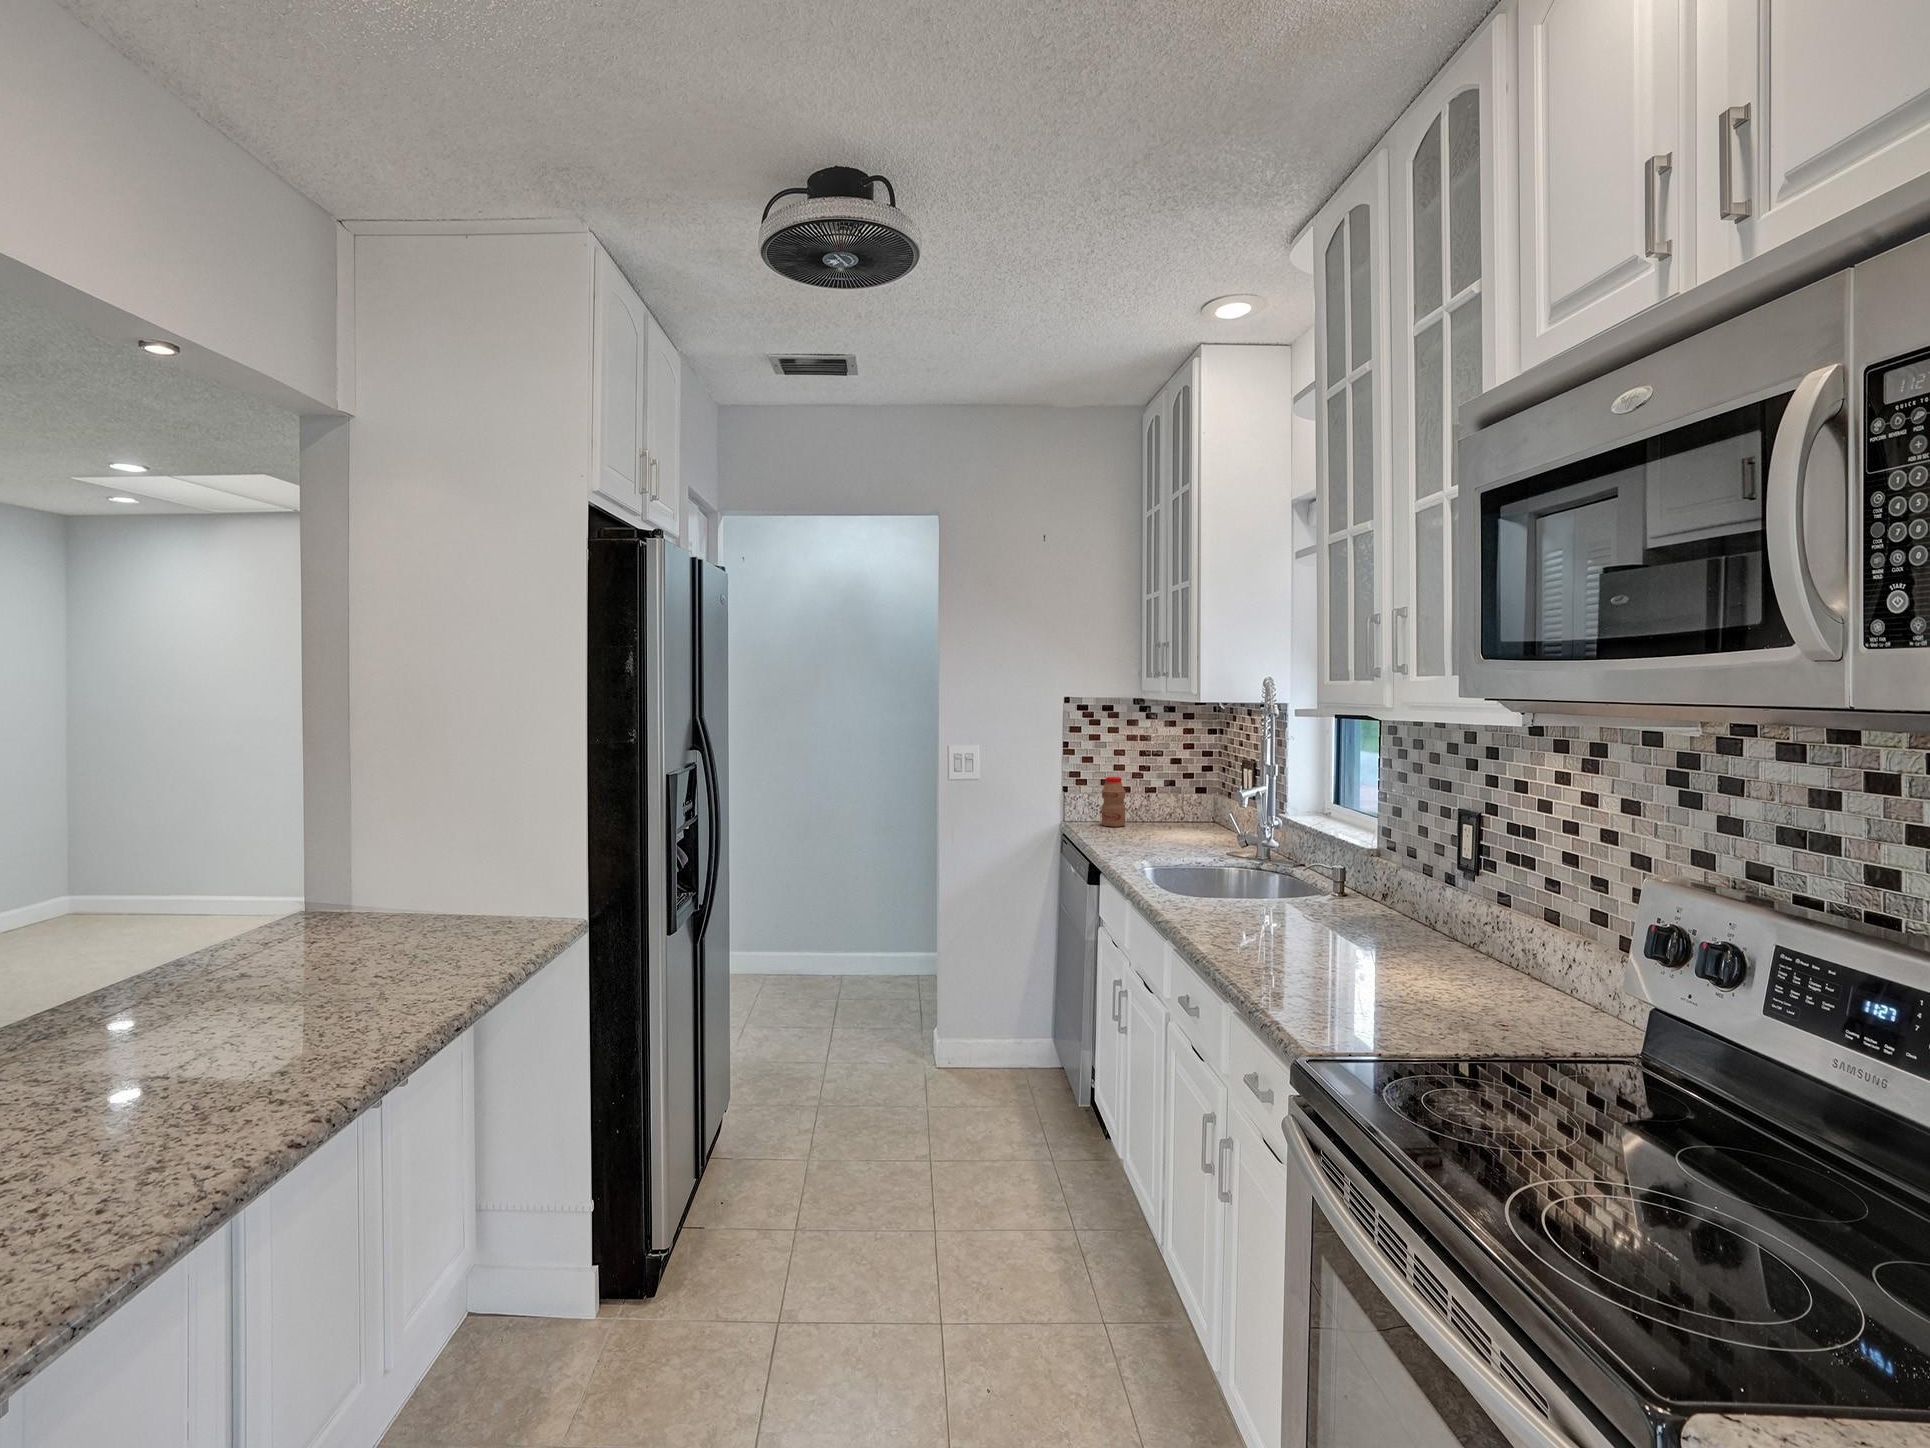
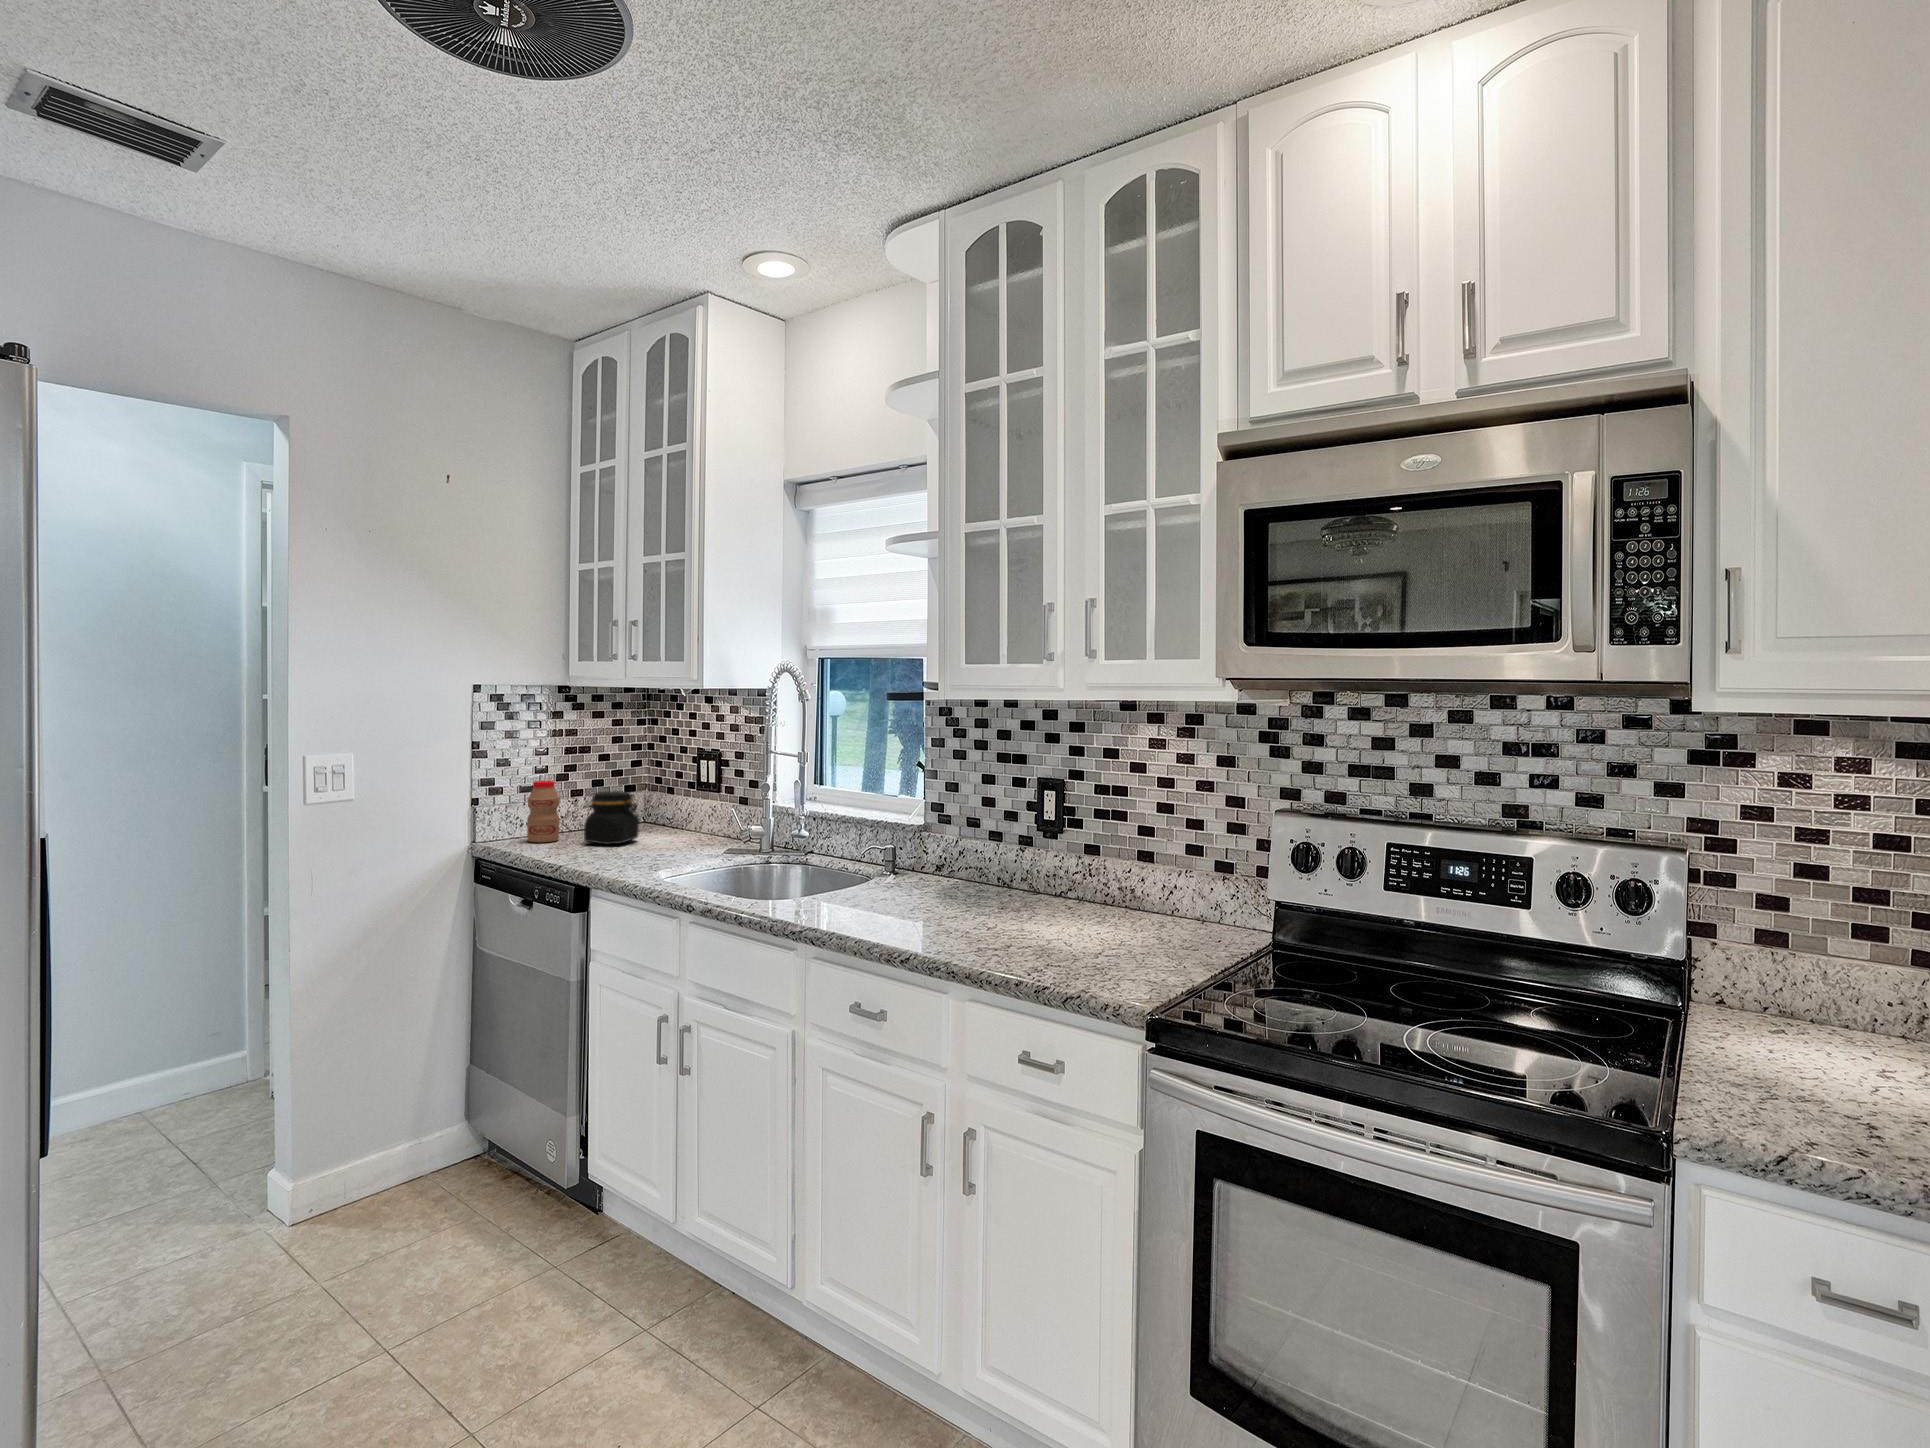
jar: none [1135,790,1180,834] -> present [584,791,639,844]

